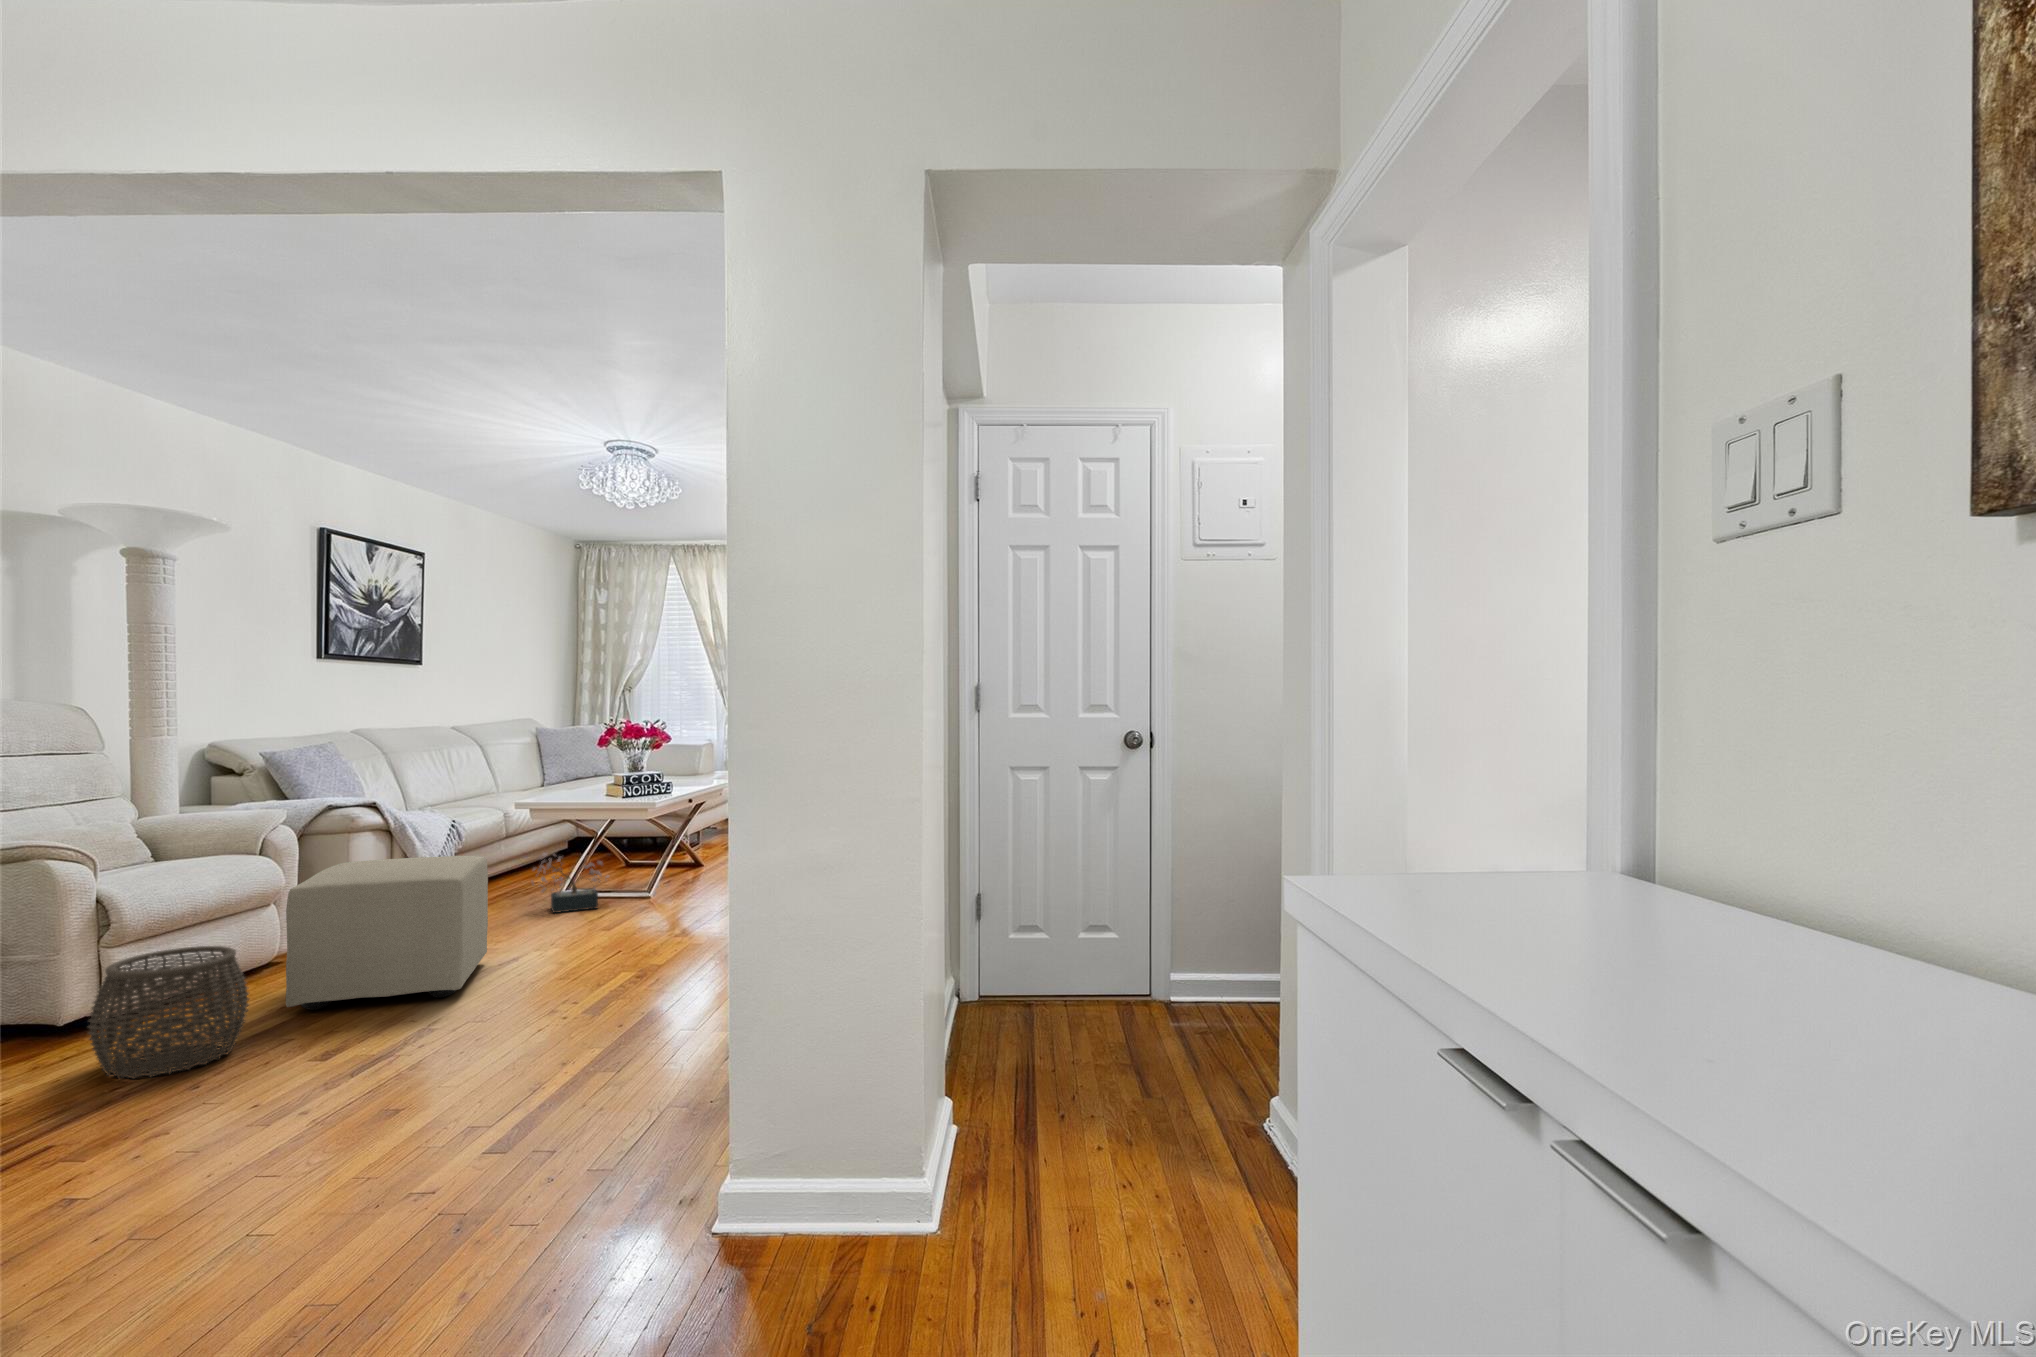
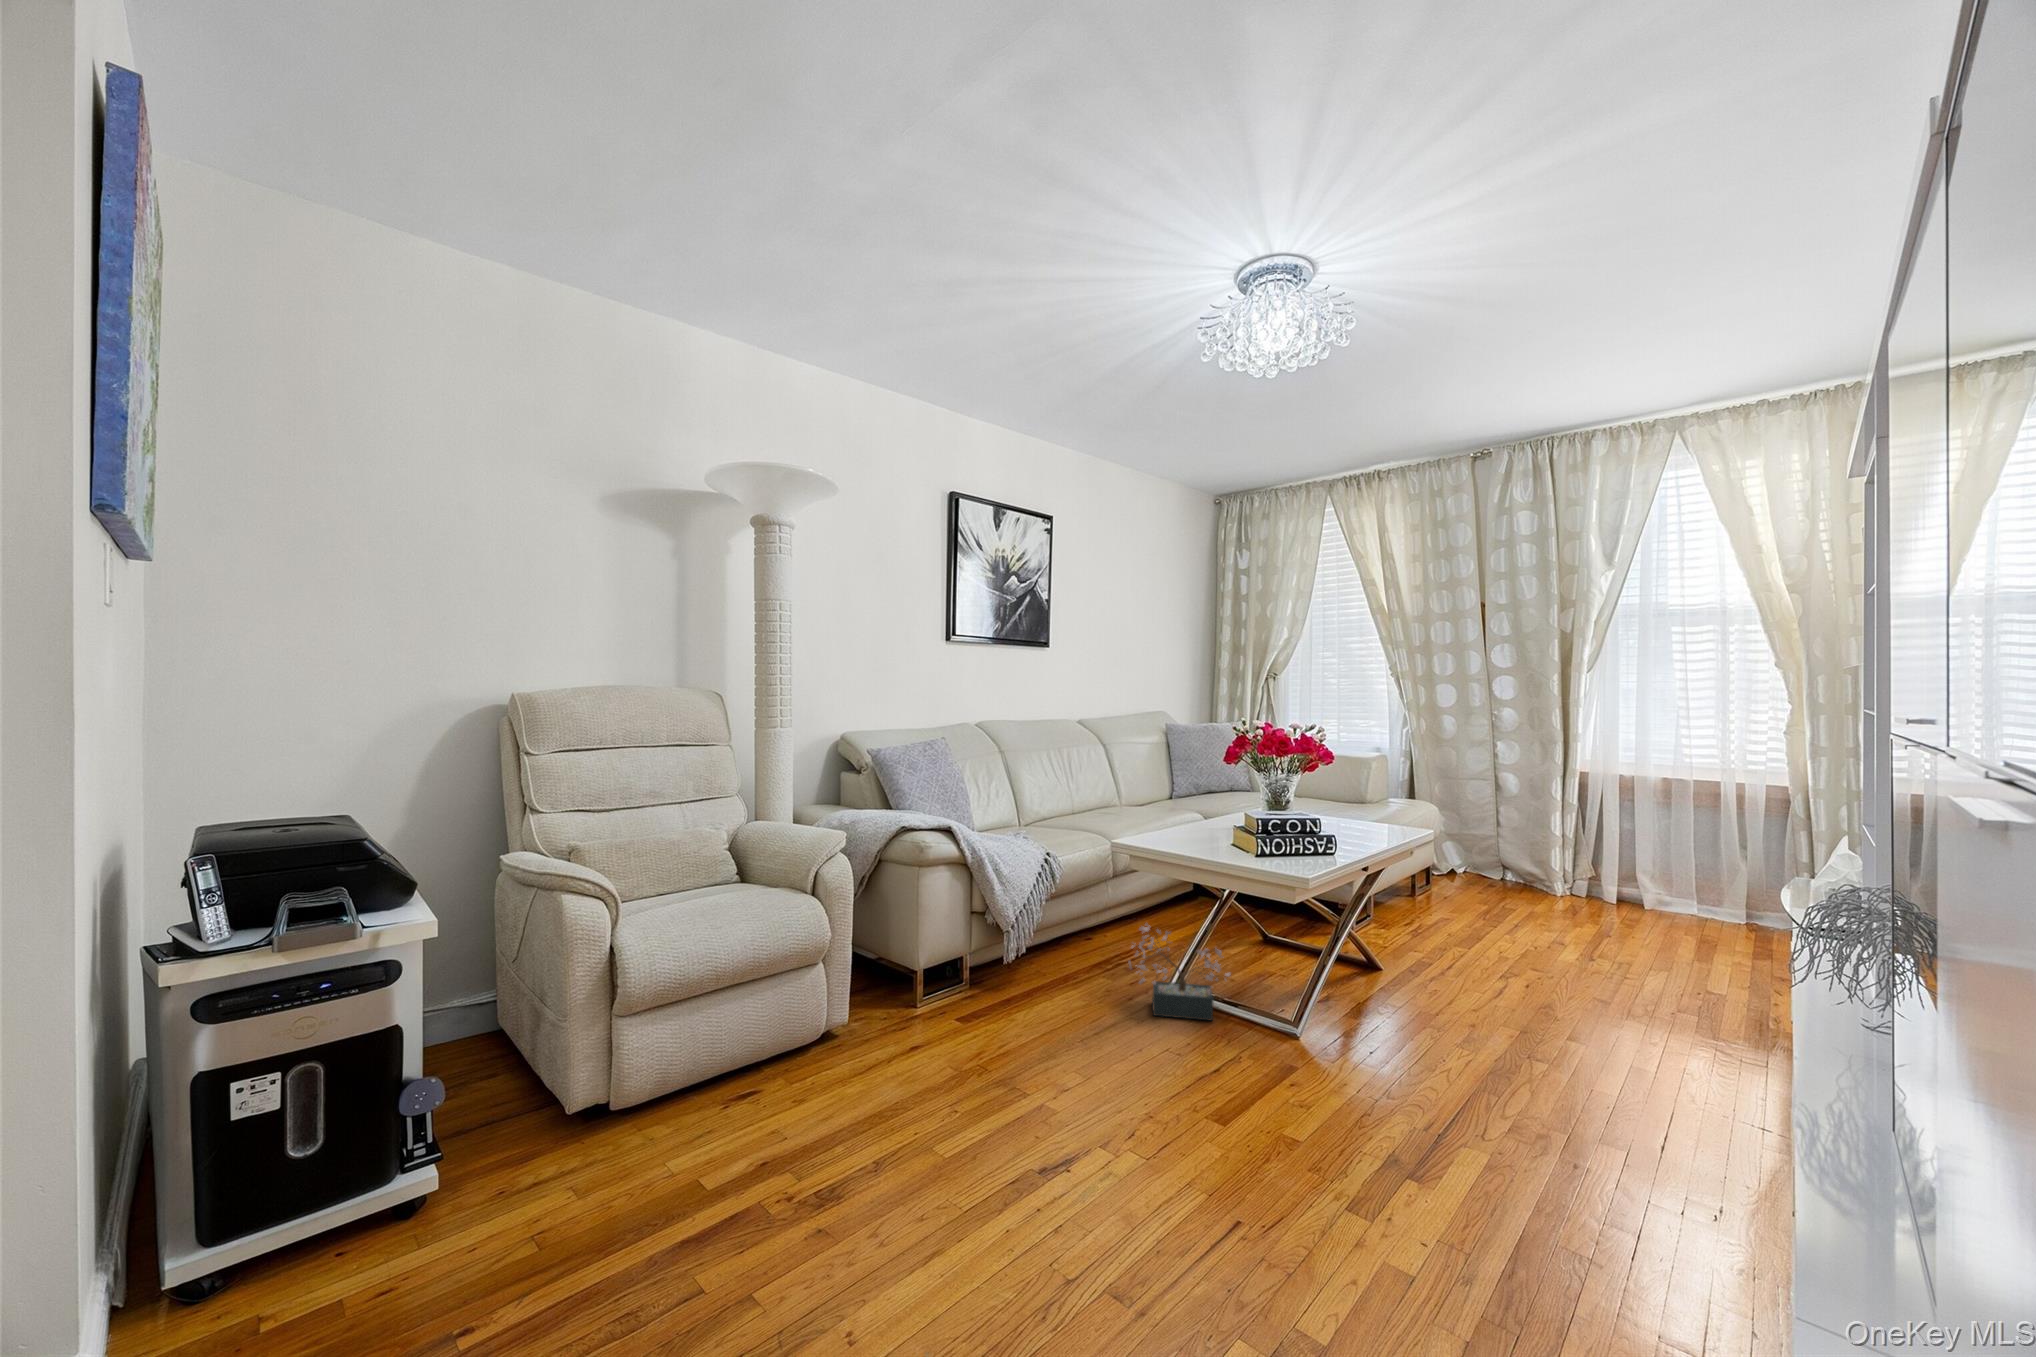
ottoman: present [286,856,488,1010] -> none [777,935,1050,1202]
woven basket: present [88,946,249,1079] -> none [518,1066,706,1281]

